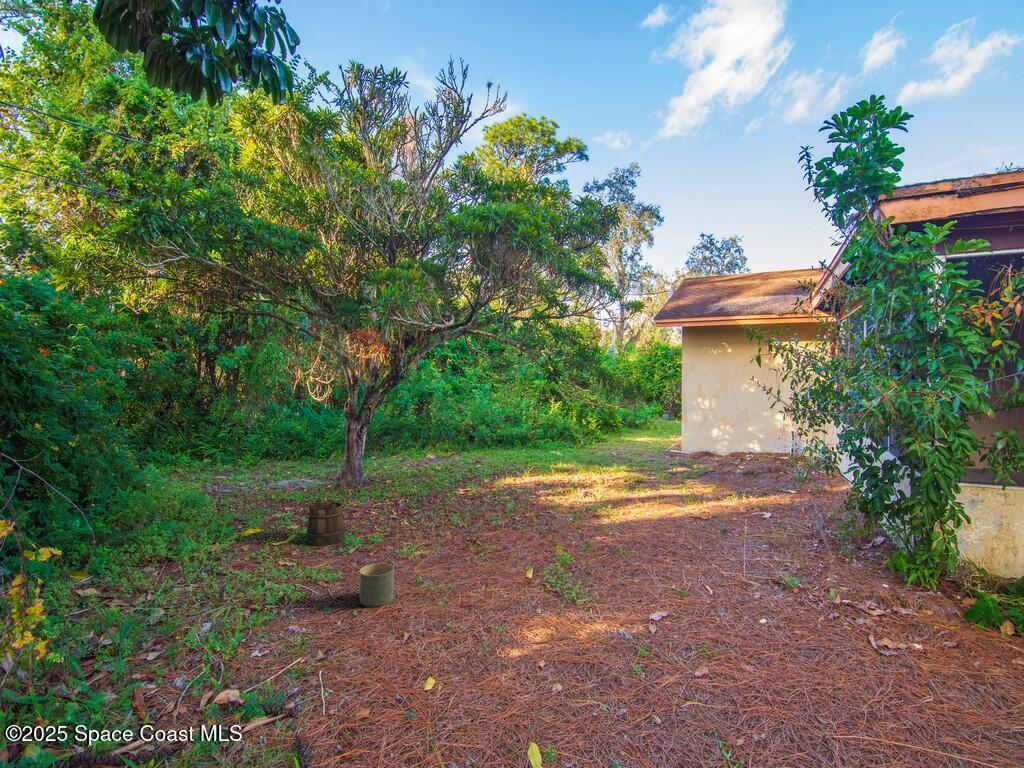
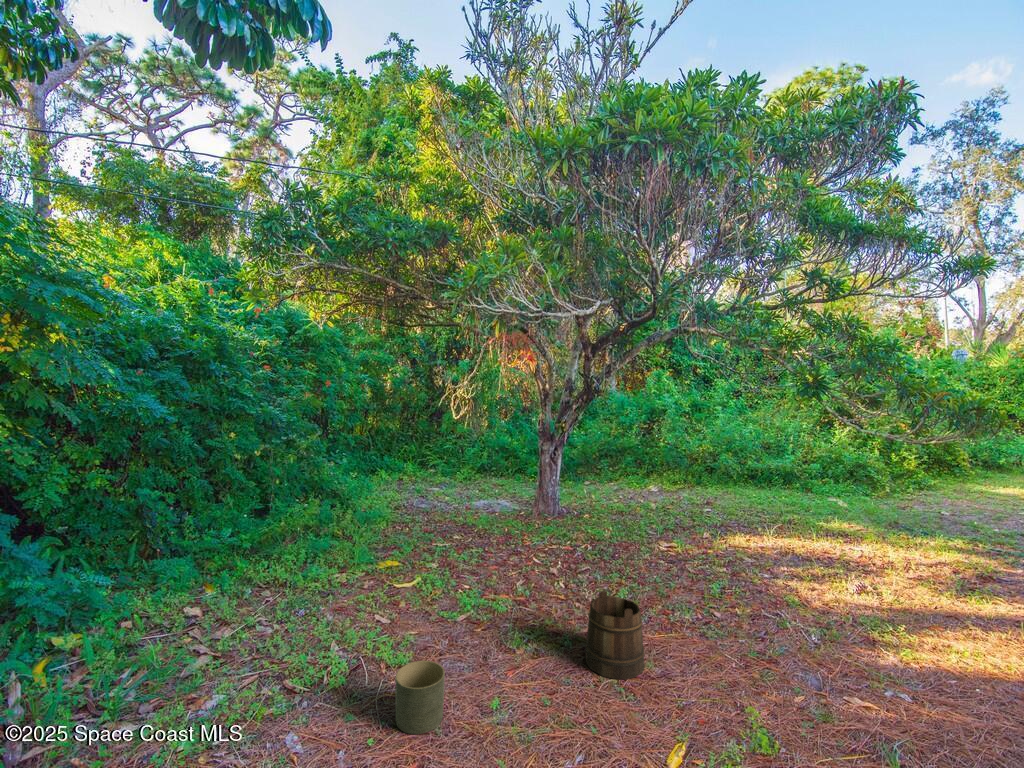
bucket: present [306,499,344,545] -> present [585,591,645,680]

